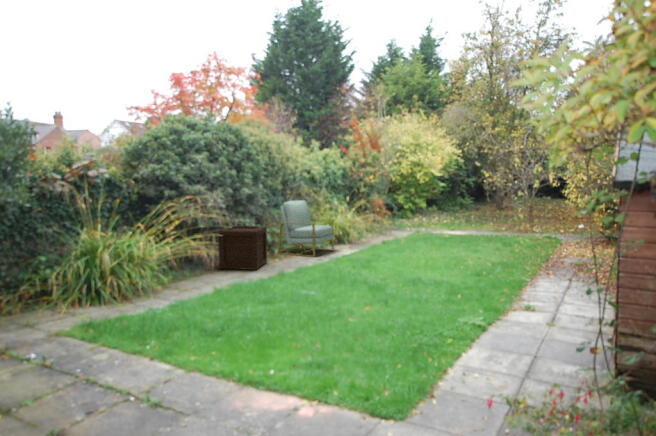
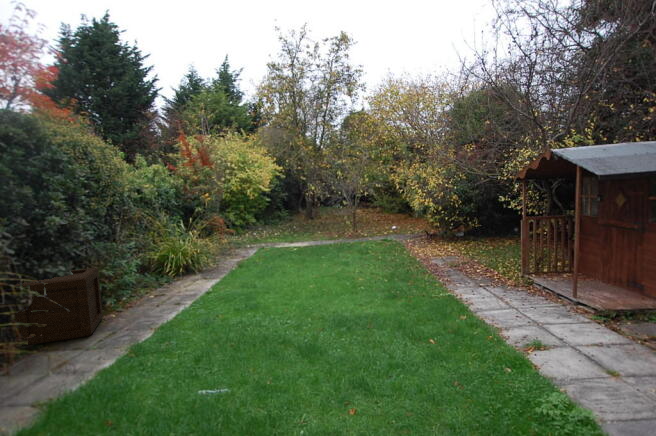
chair: present [277,200,334,257] -> none [111,226,189,301]

